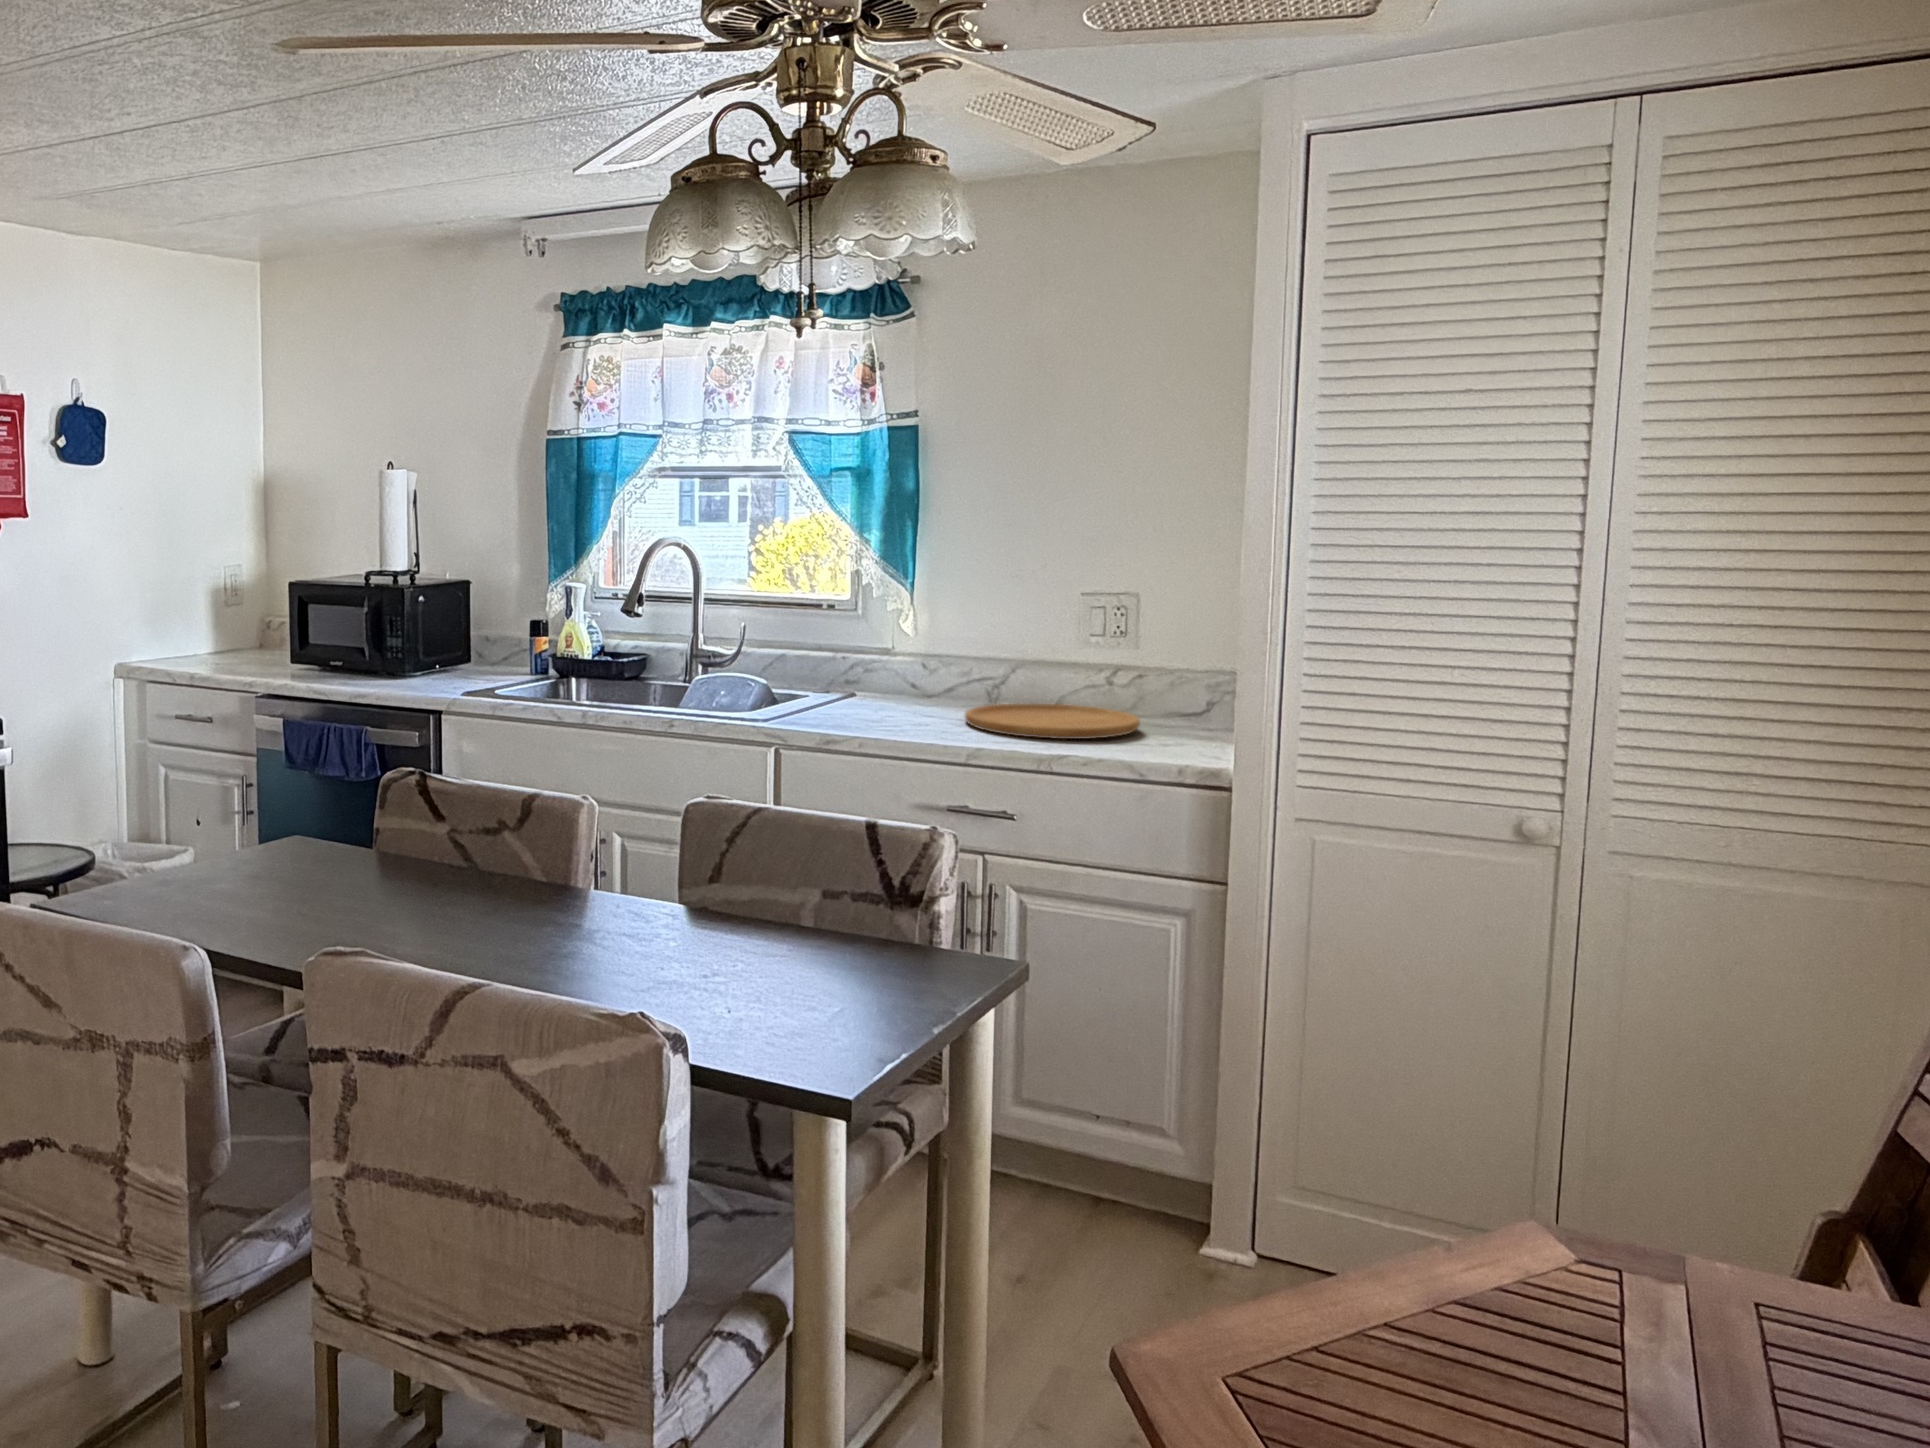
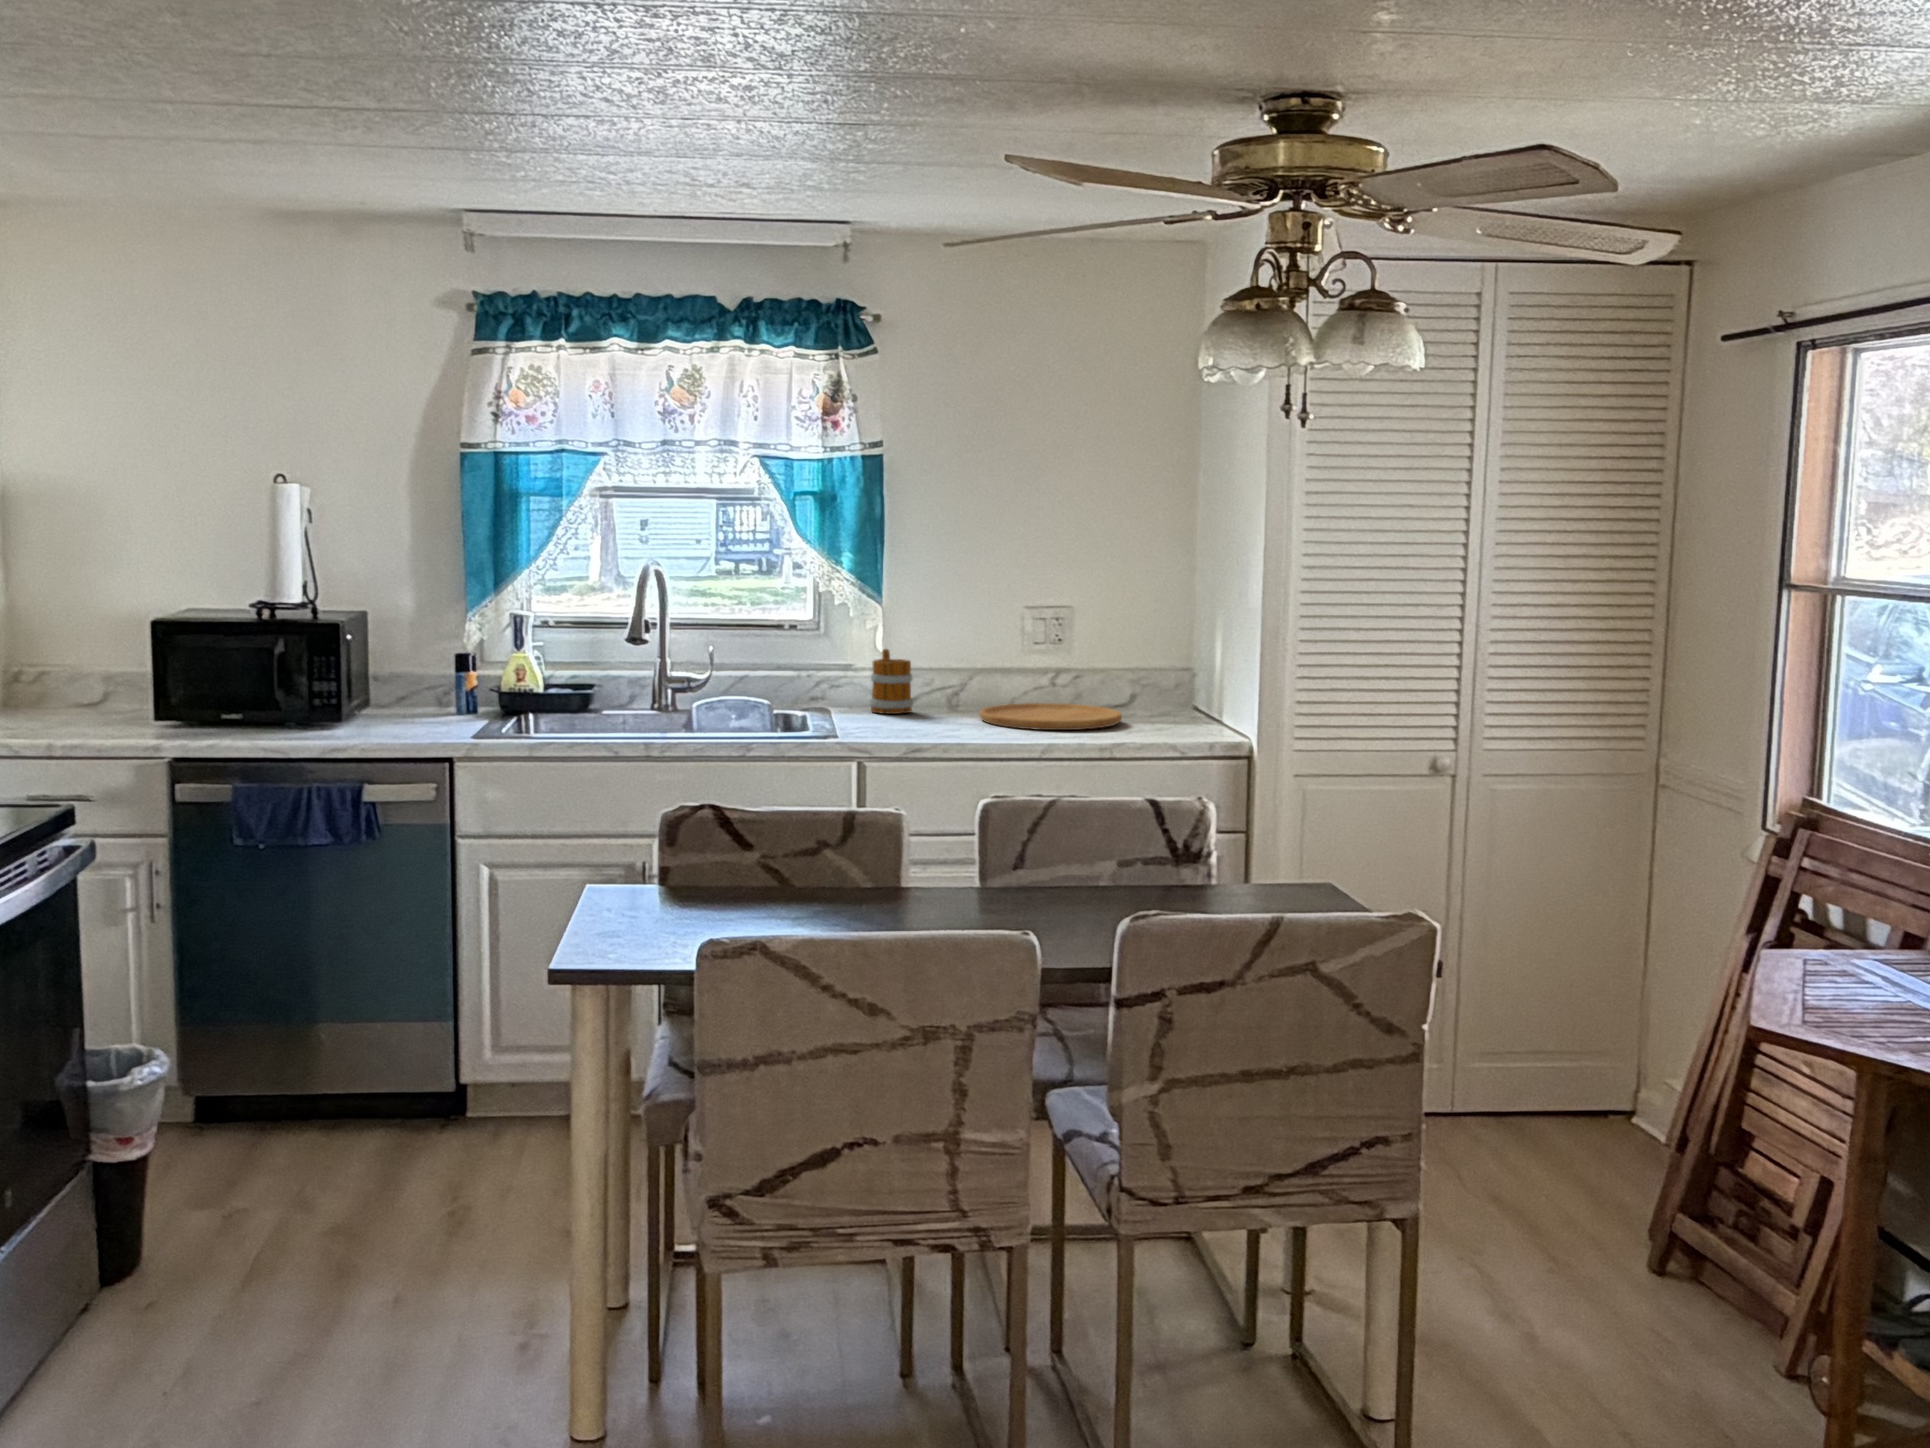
mug: none [876,634,926,704] -> present [870,649,913,714]

